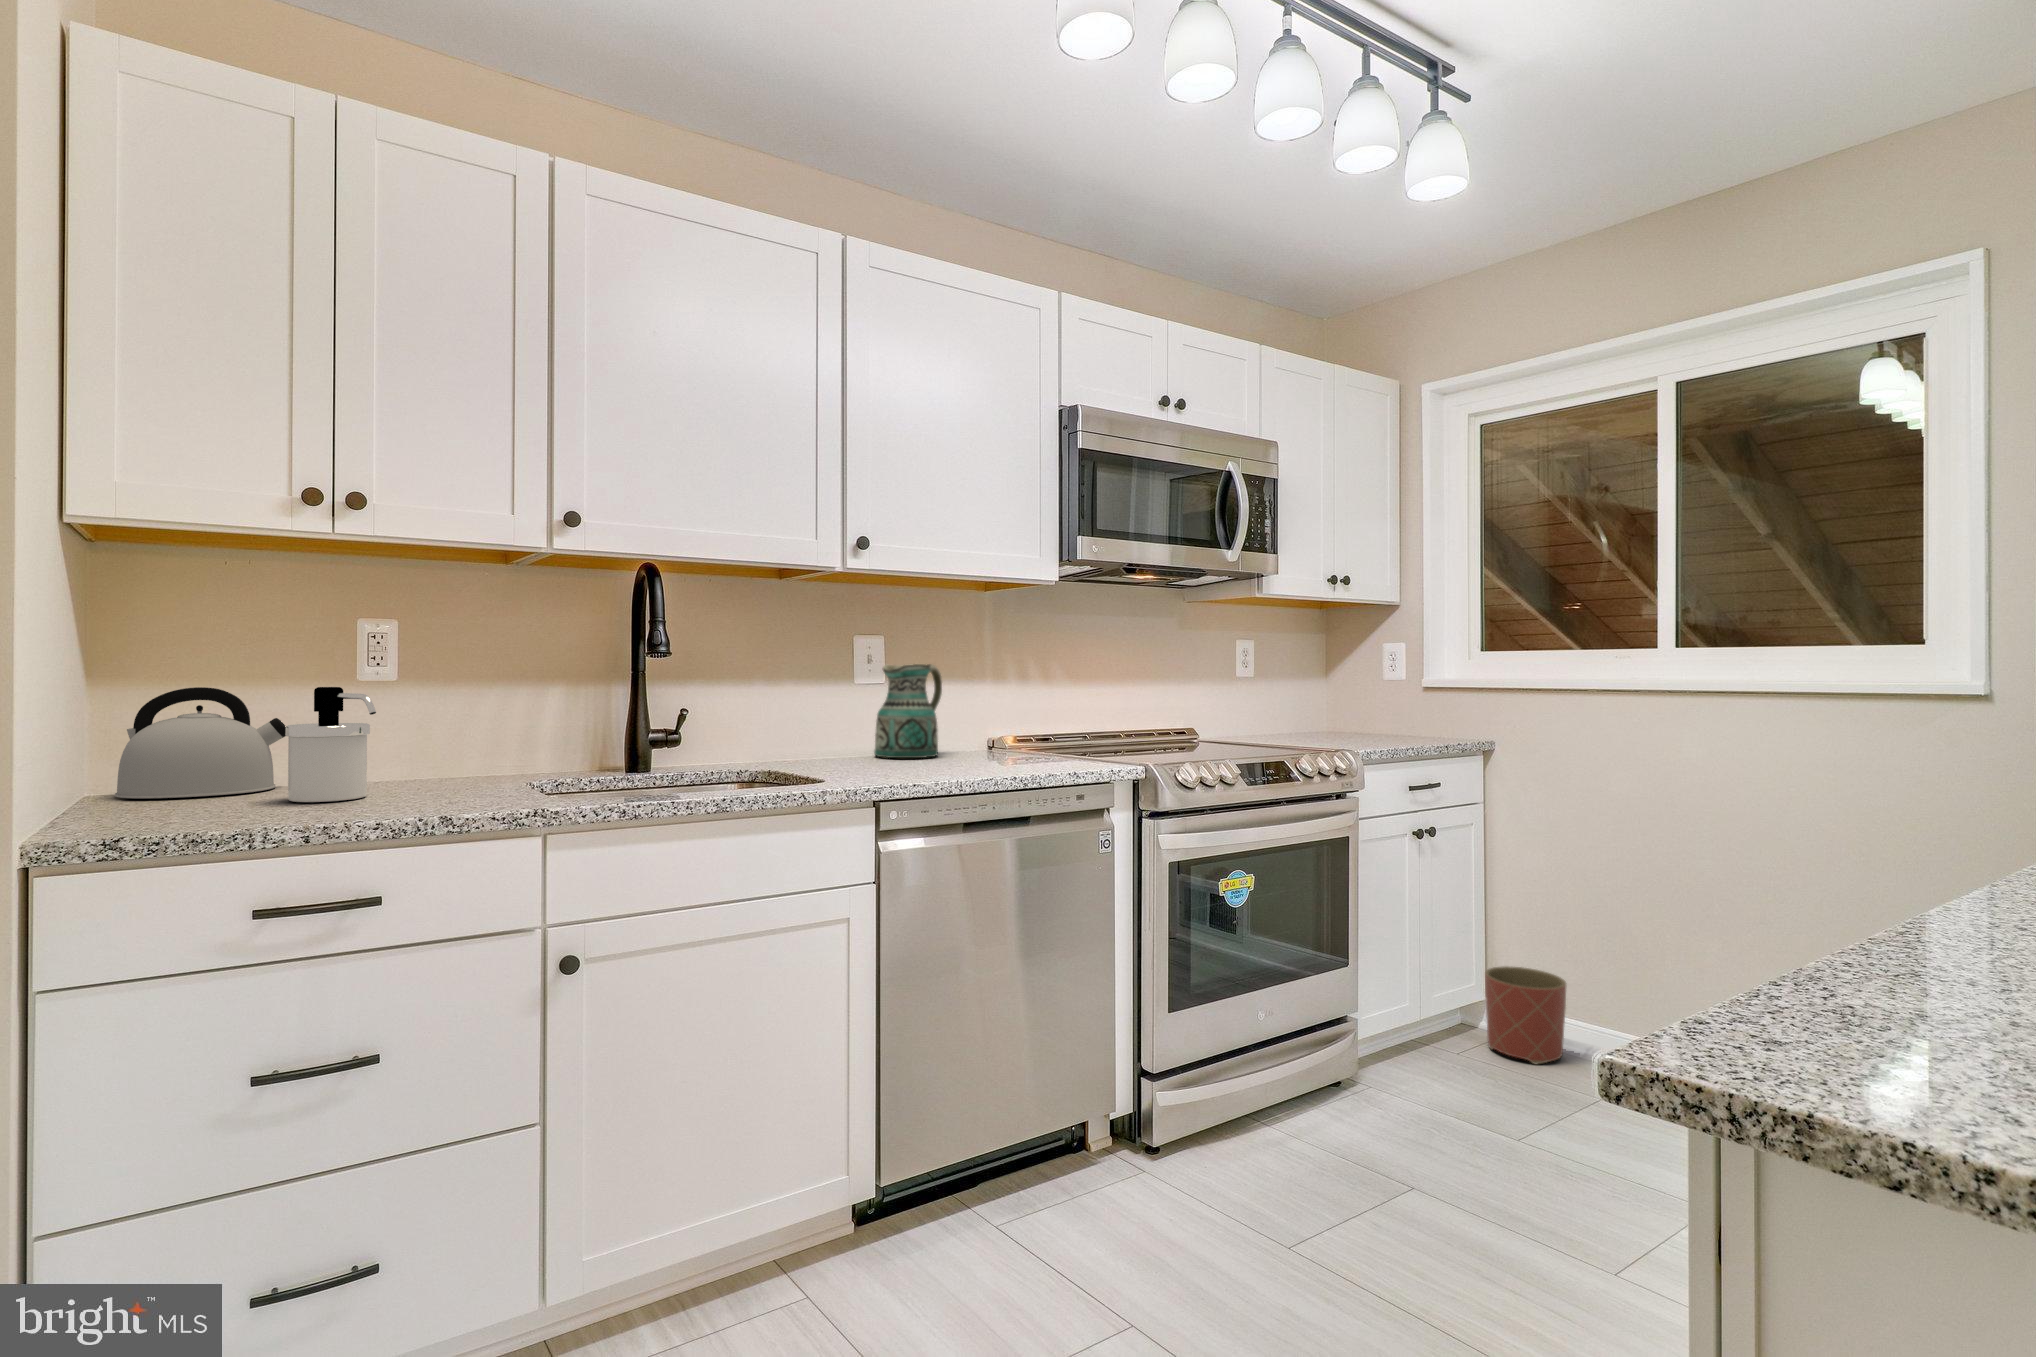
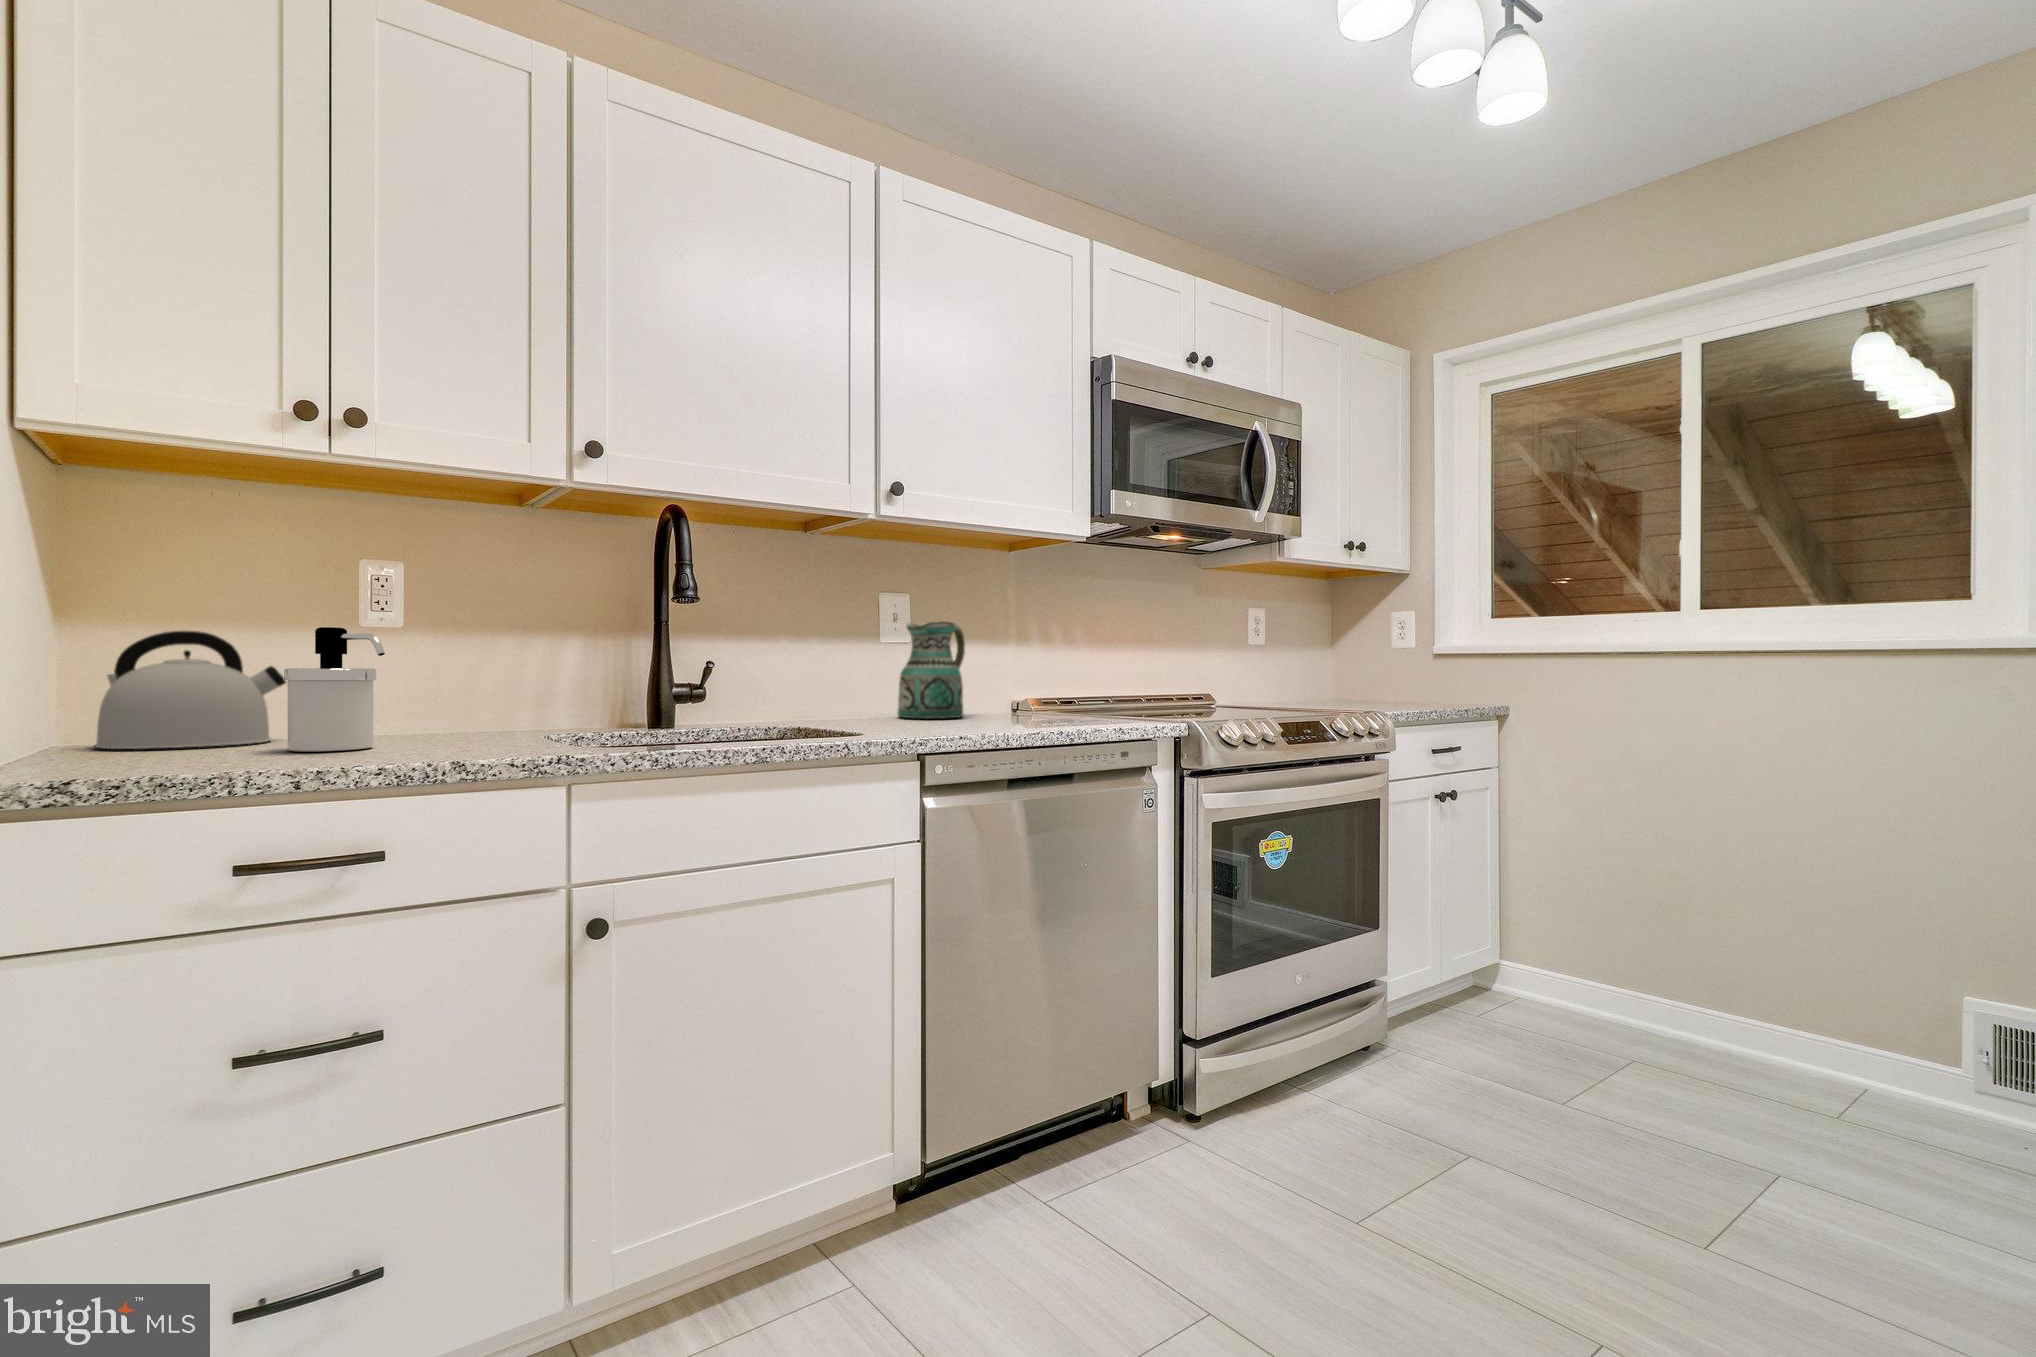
planter: present [1485,966,1566,1064] -> none [1508,933,1593,1030]

